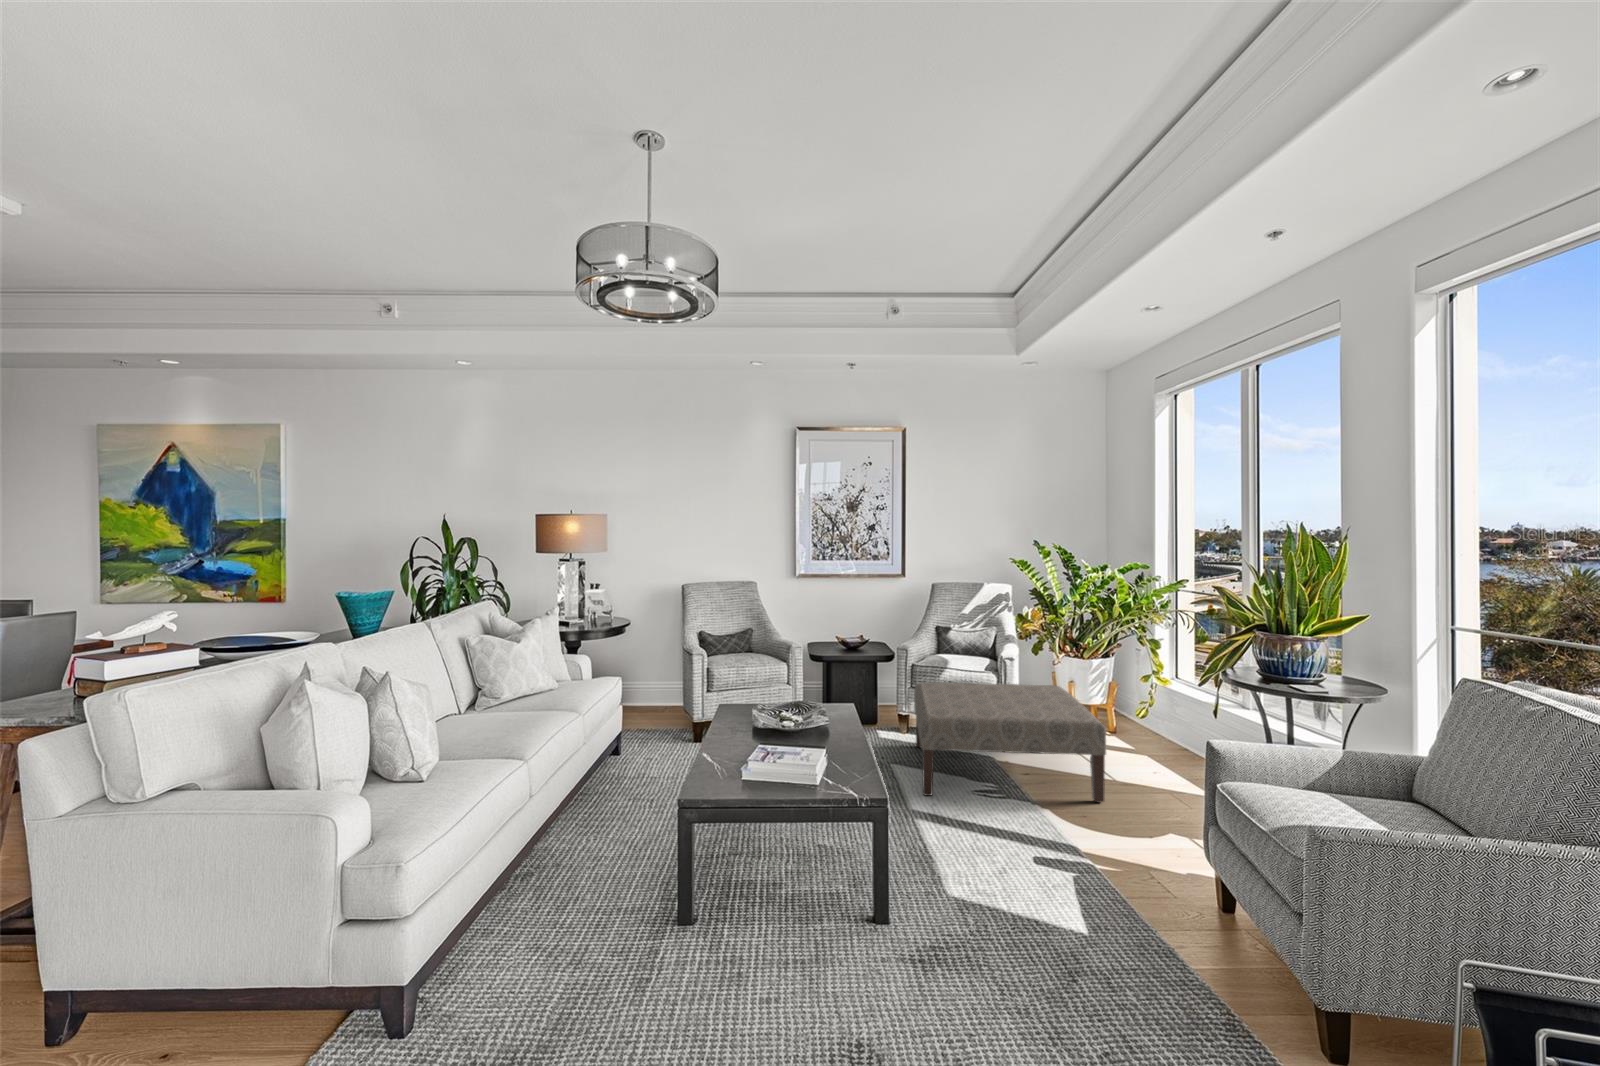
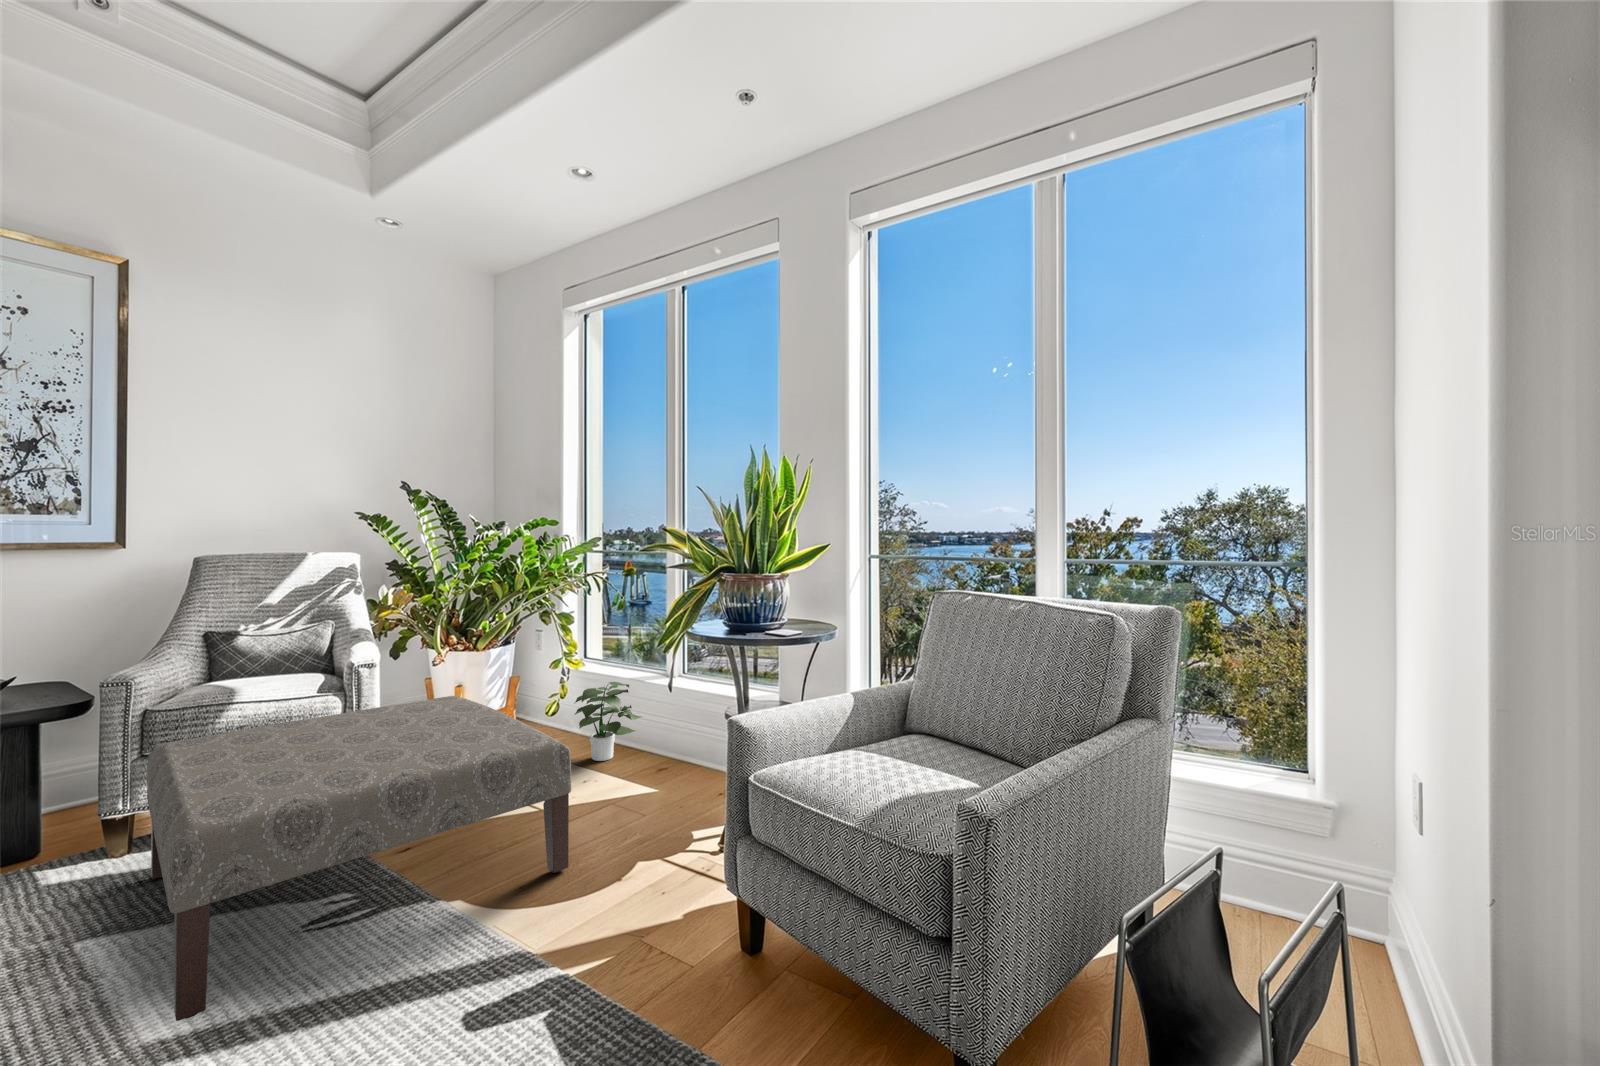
potted plant: none [1148,698,1202,758] -> present [575,682,642,761]

